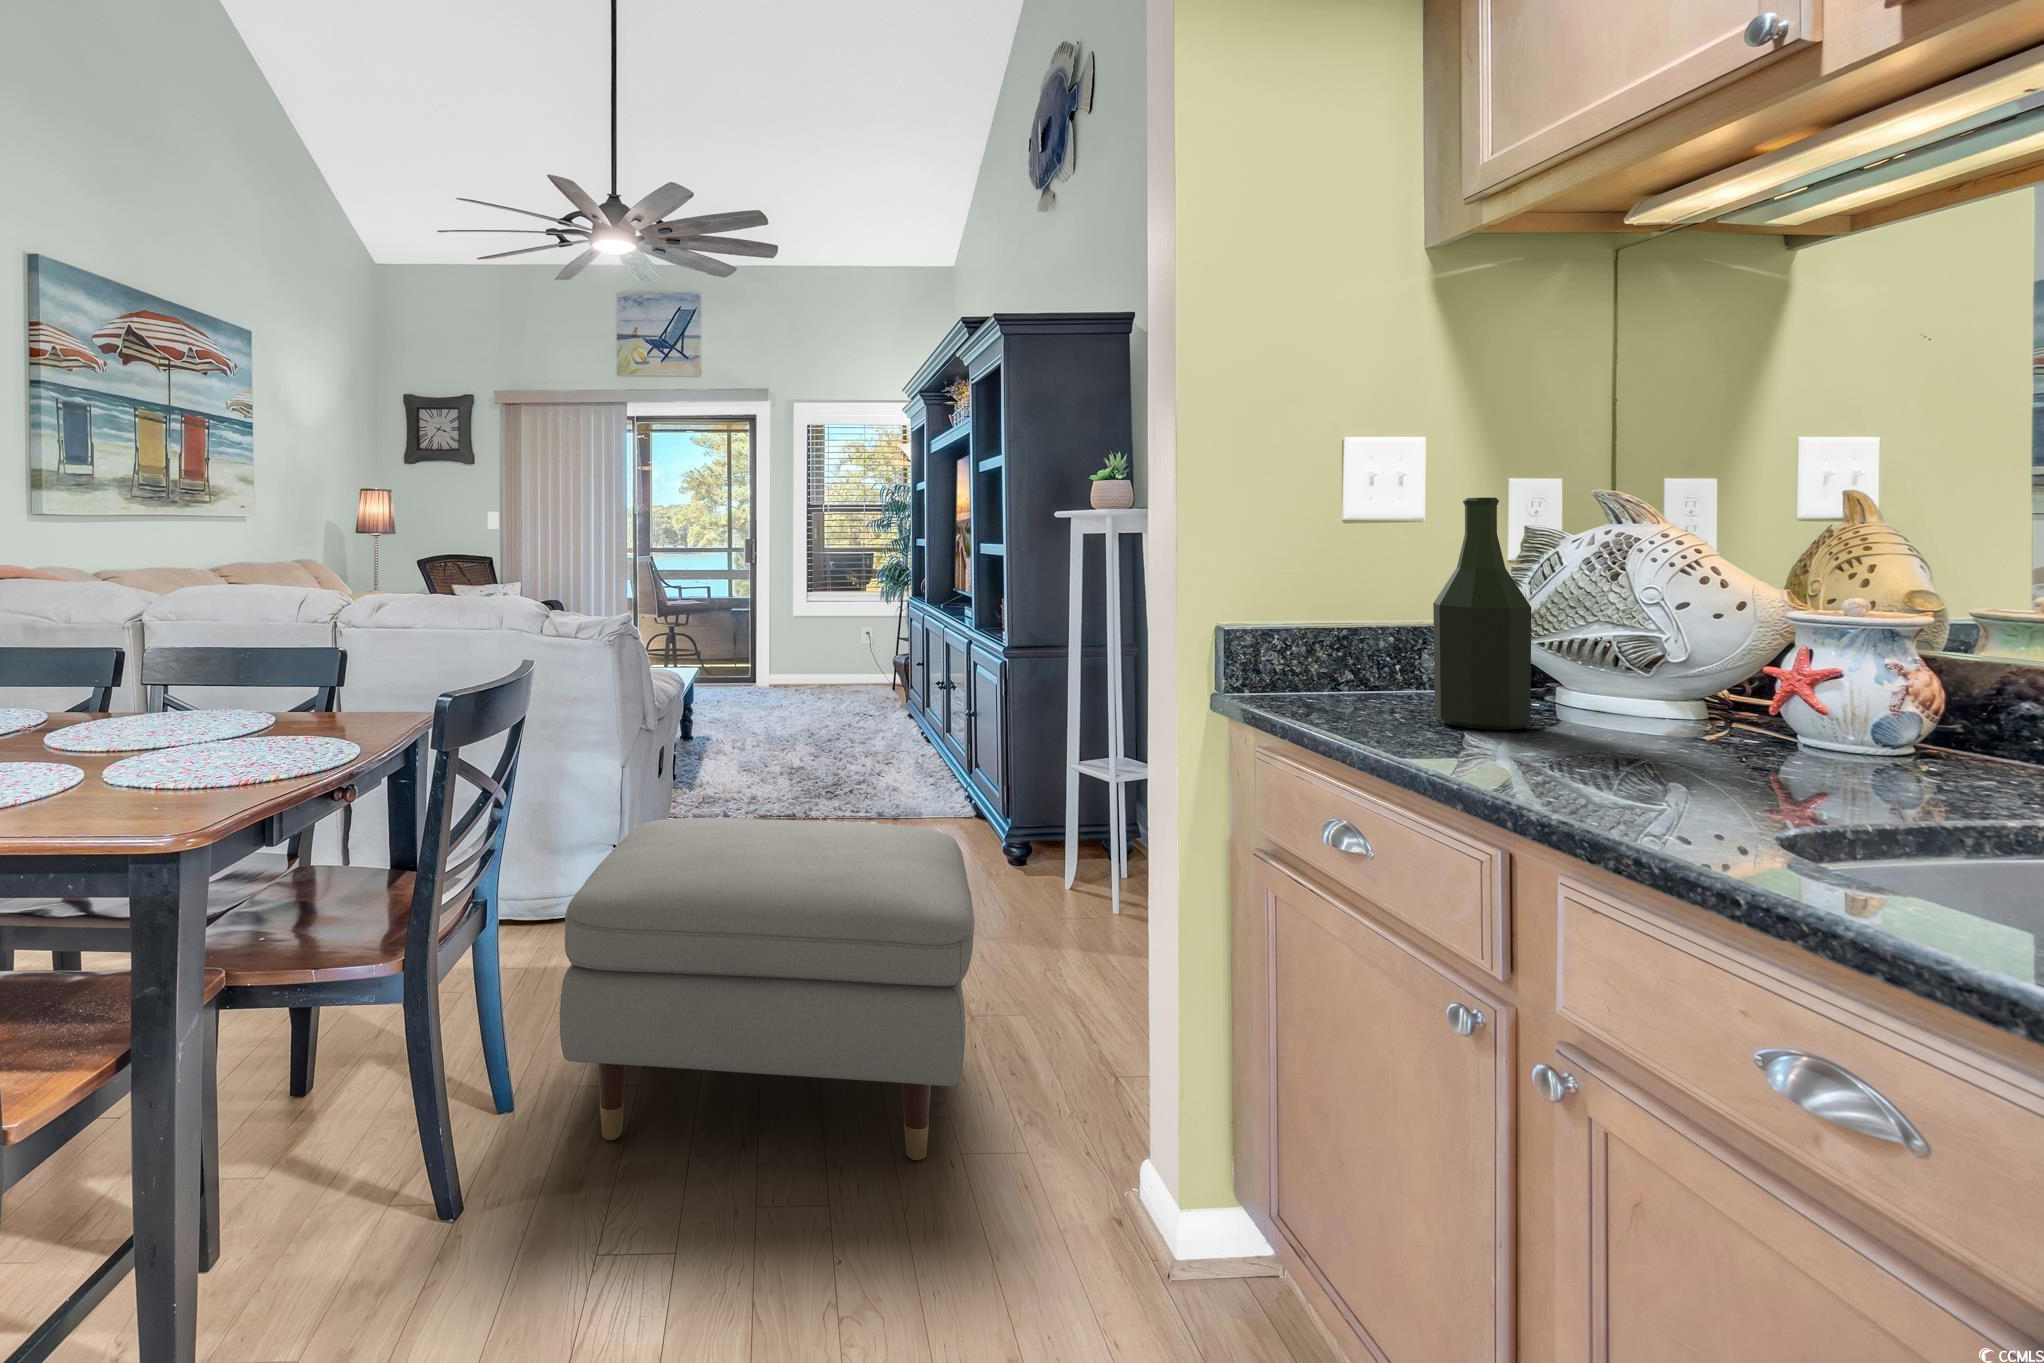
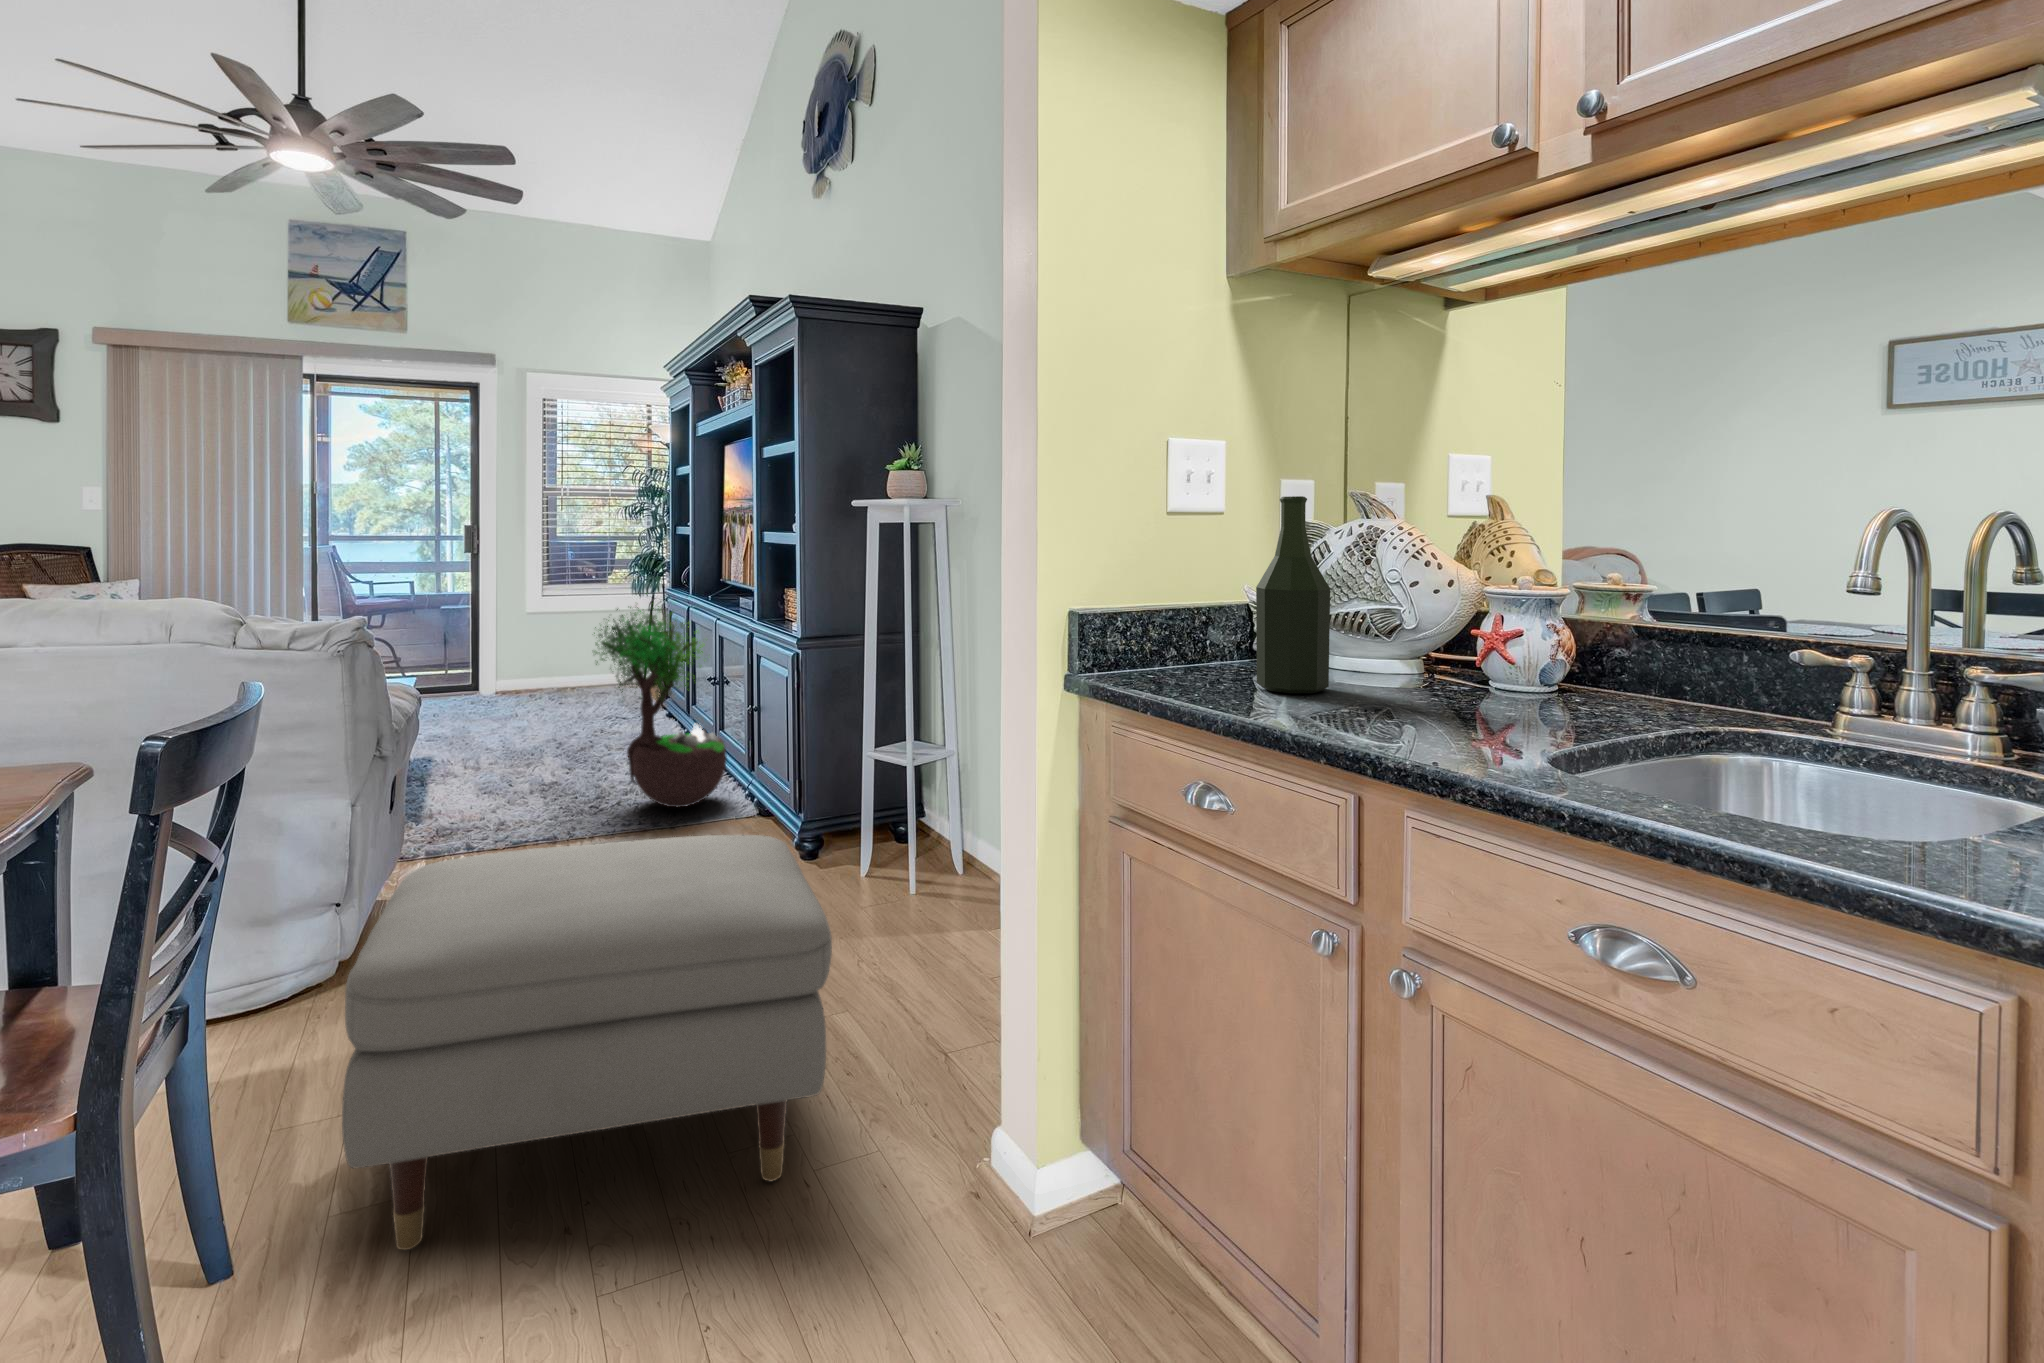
potted tree: none [831,599,950,801] -> present [594,593,727,807]

